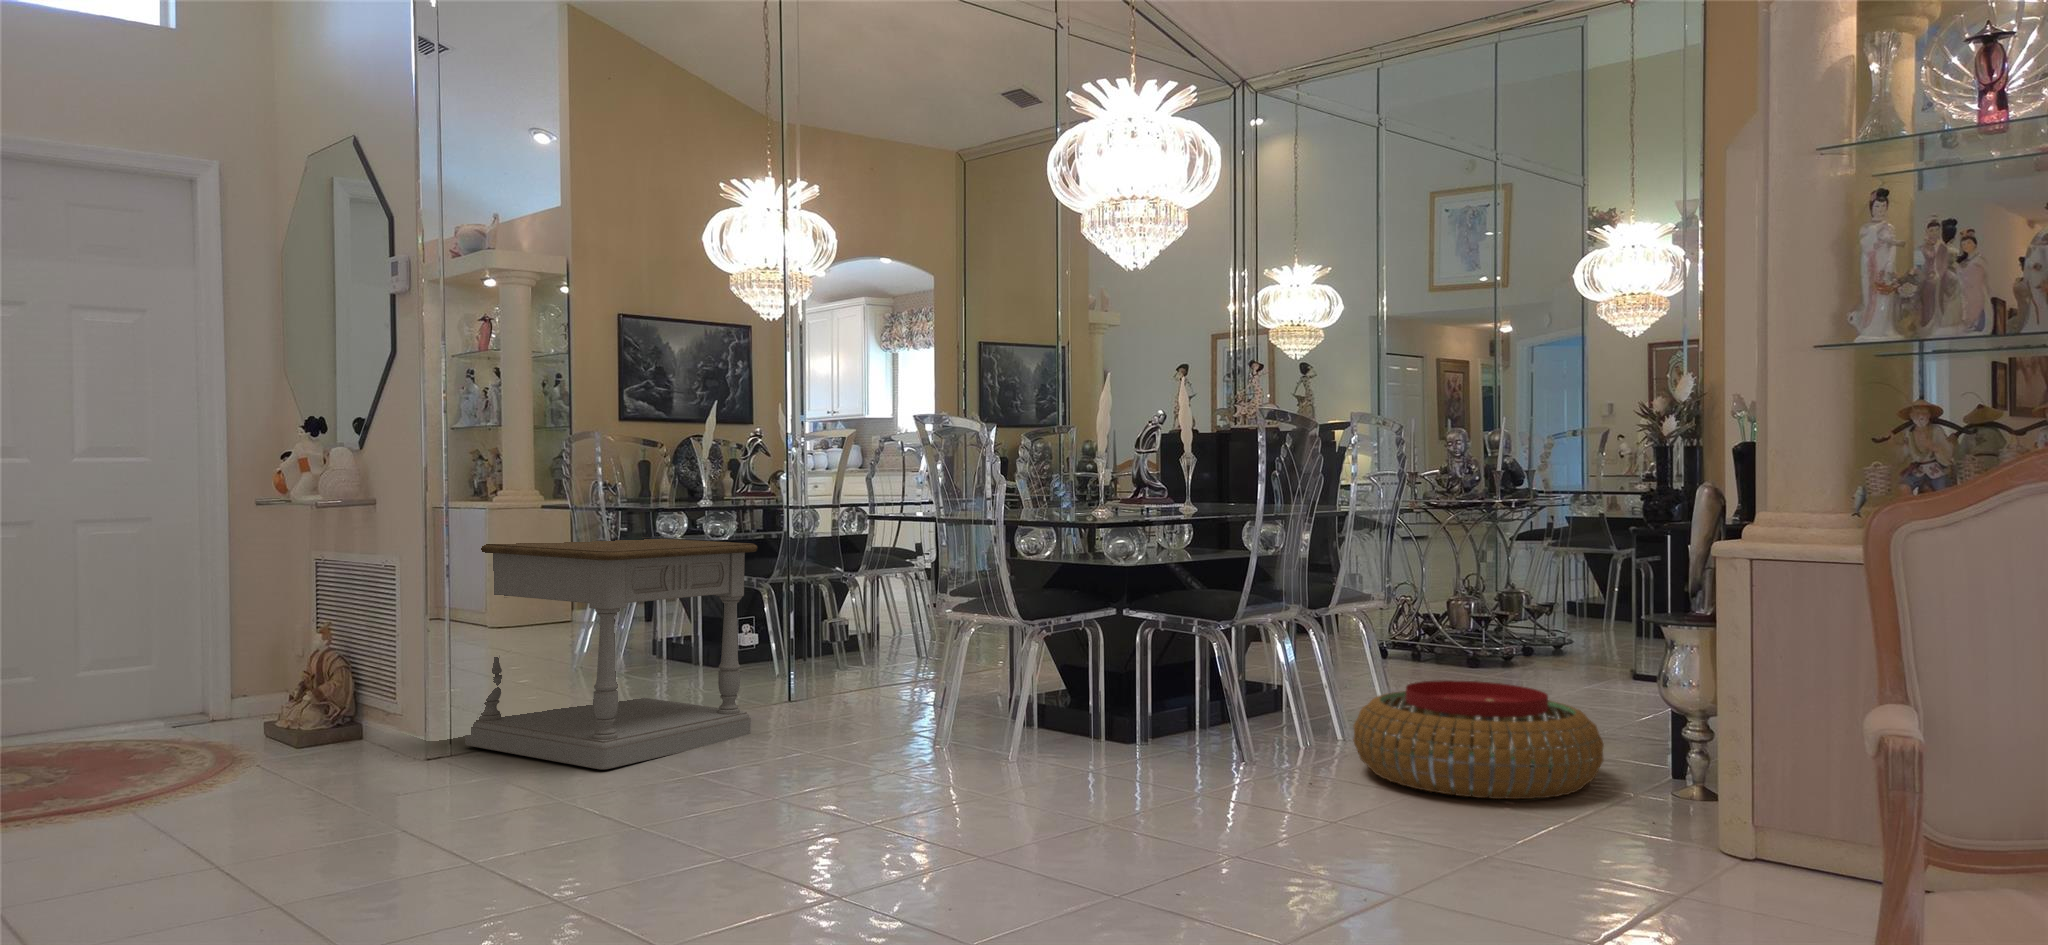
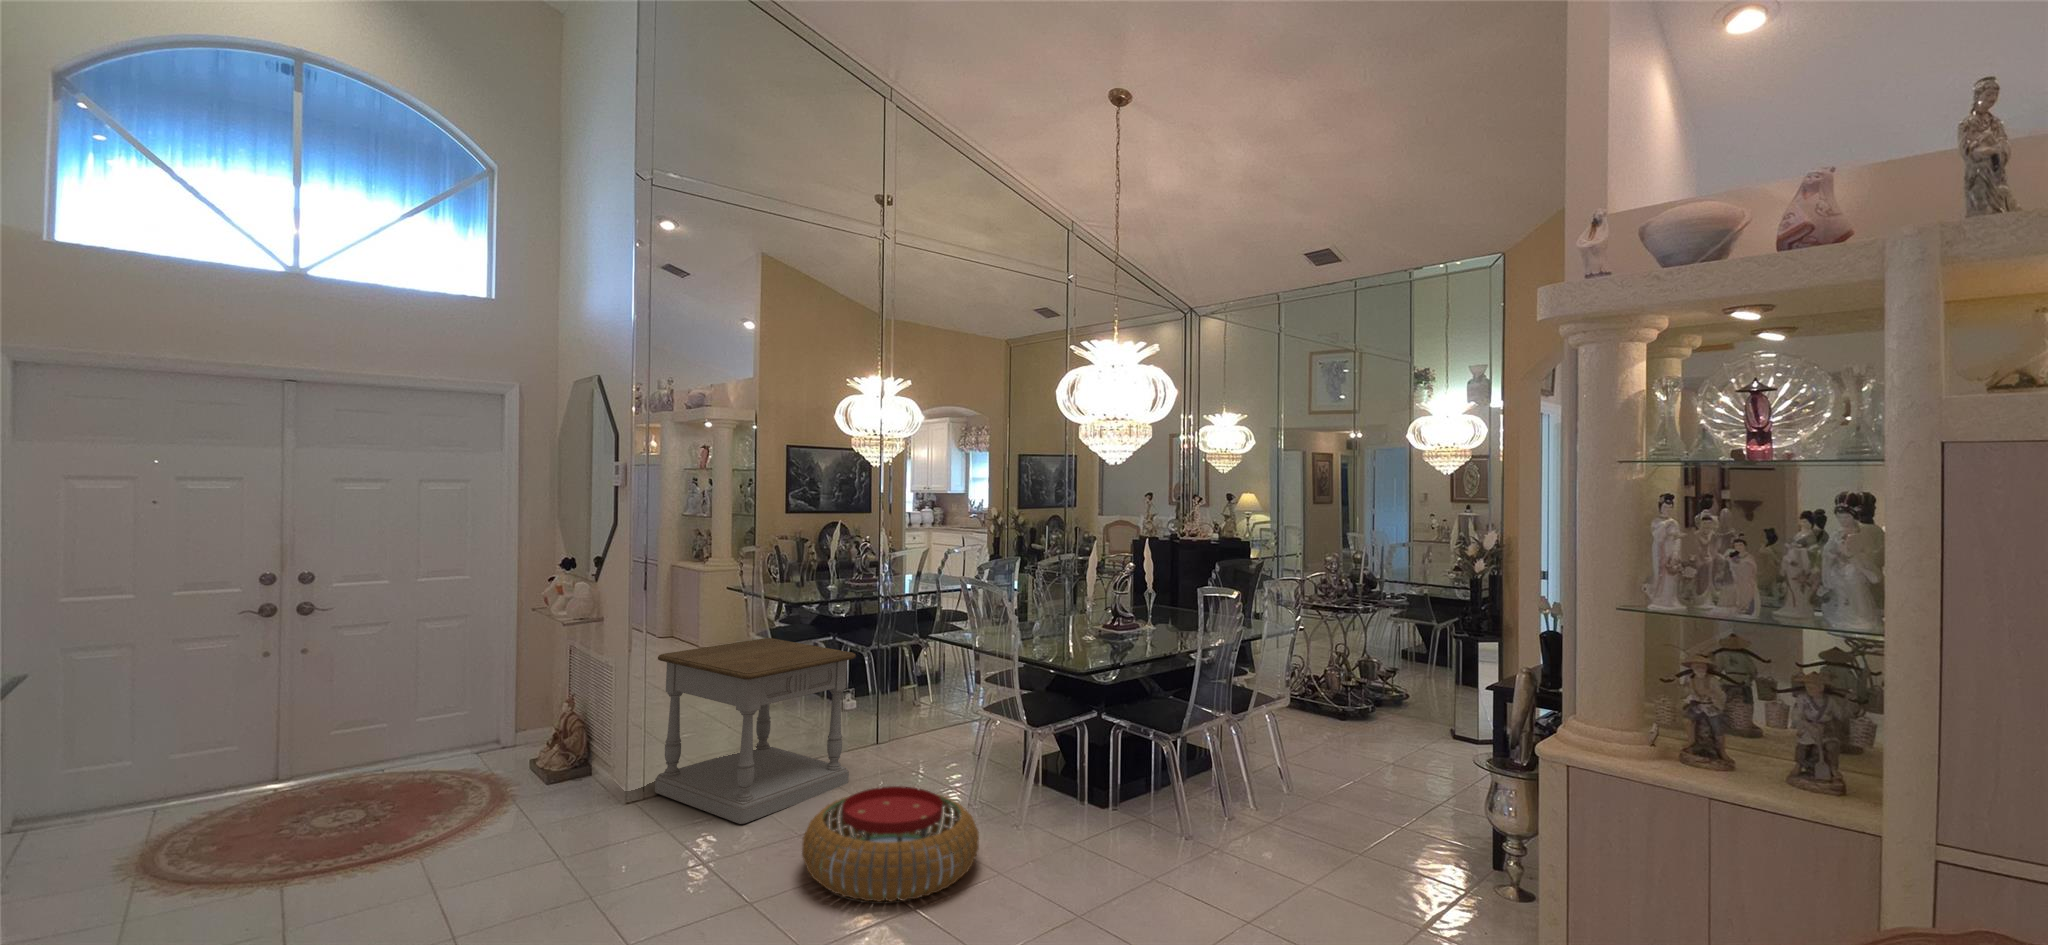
pouf: present [1353,680,1604,799] -> present [802,786,979,902]

